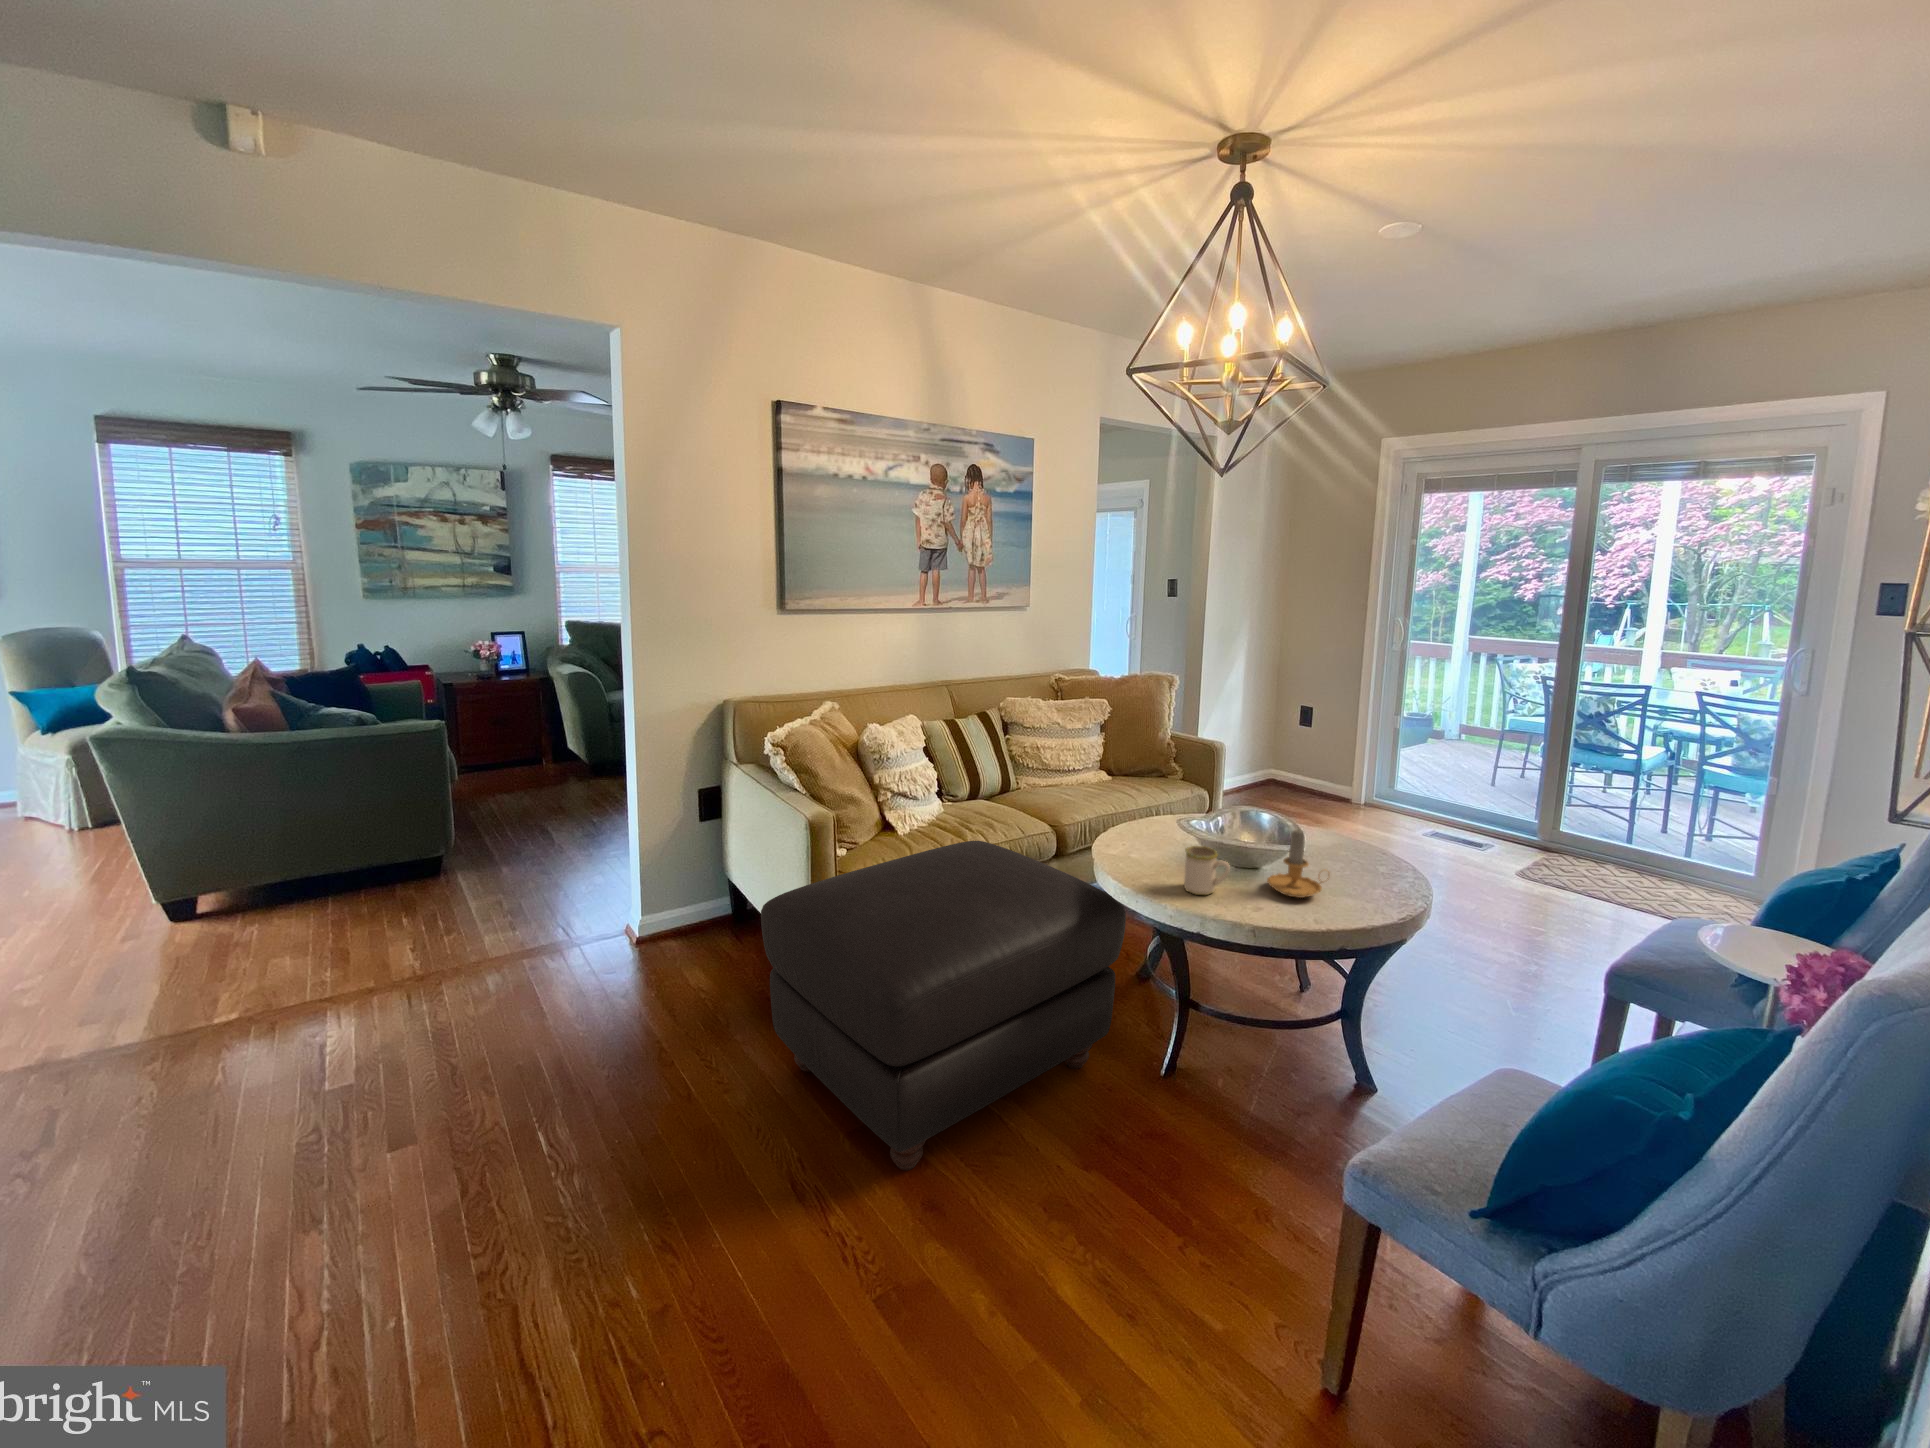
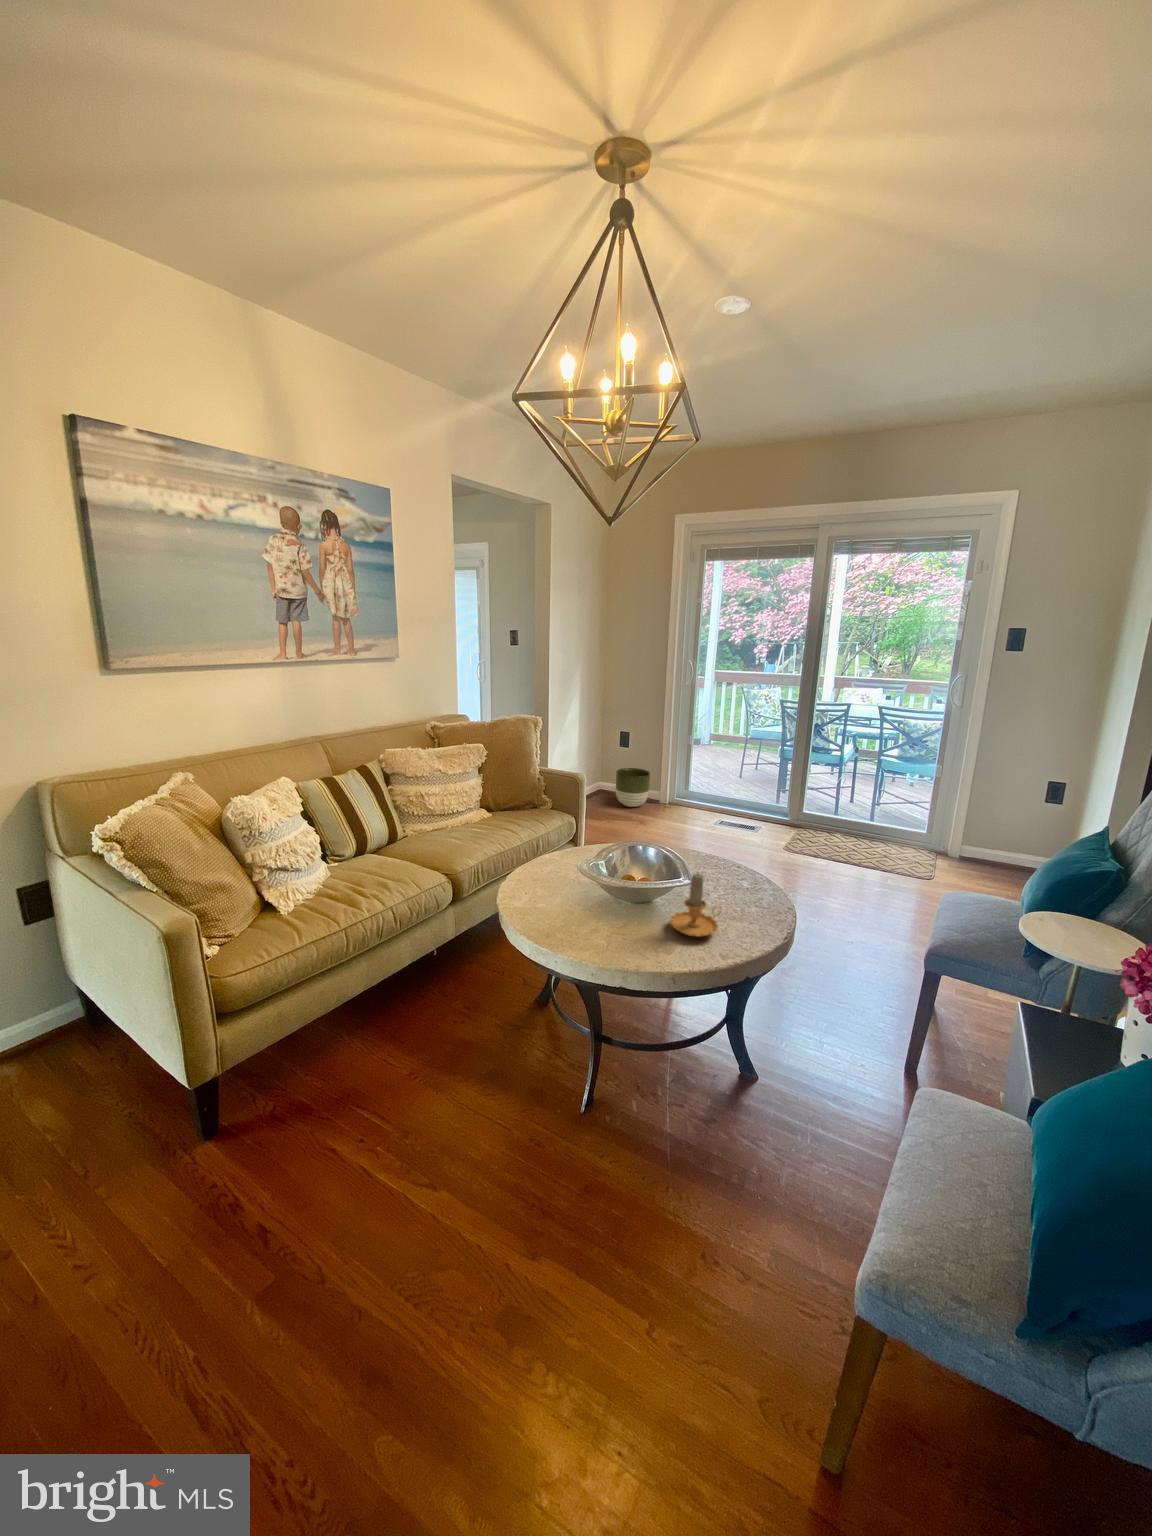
planter: none [1287,753,1334,802] -> present [616,768,650,807]
ottoman: present [761,841,1126,1170] -> none [106,910,542,1331]
mug: present [1184,846,1230,895] -> none [599,901,643,951]

